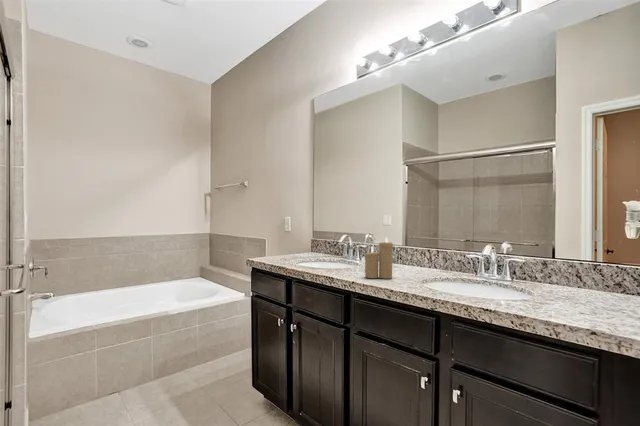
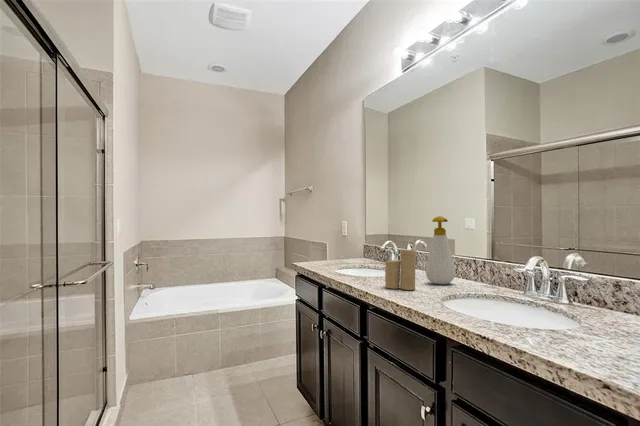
soap bottle: none [393,213,417,272] -> present [426,216,456,284]

